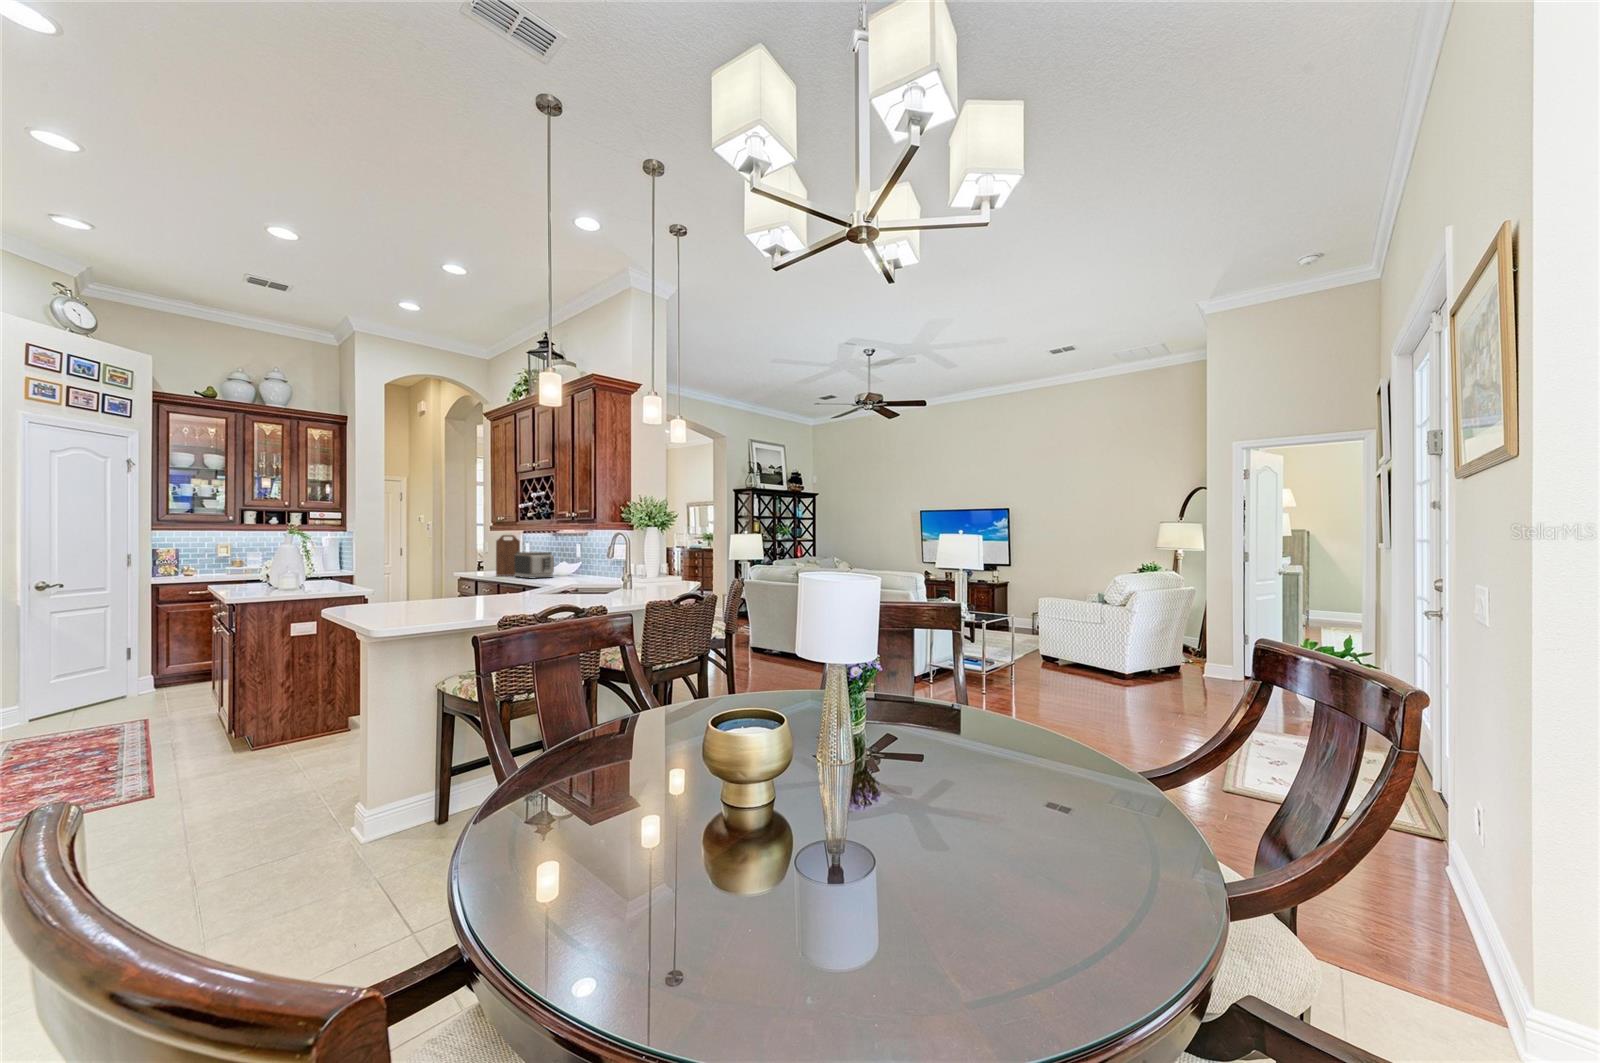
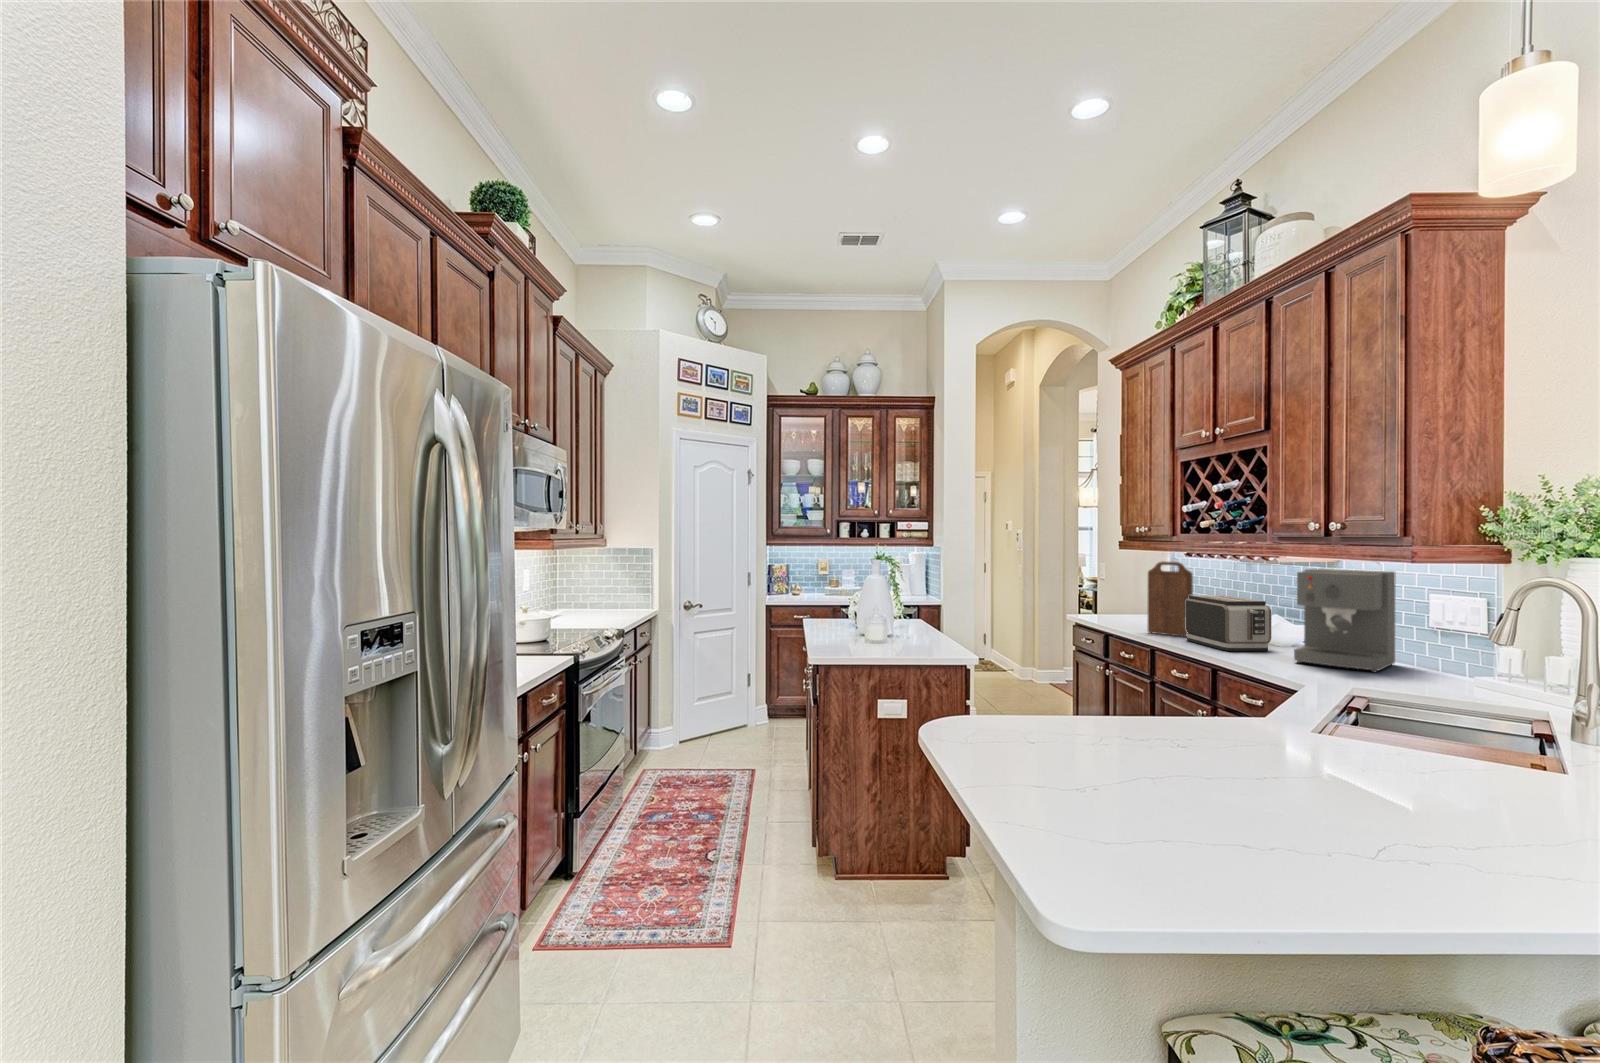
coffee maker: none [558,535,602,580] -> present [1294,569,1396,672]

